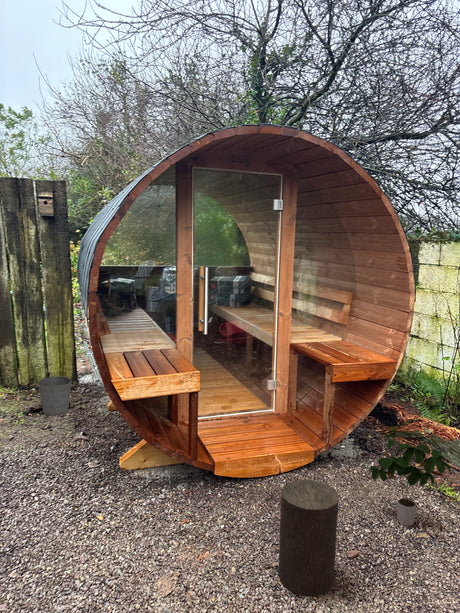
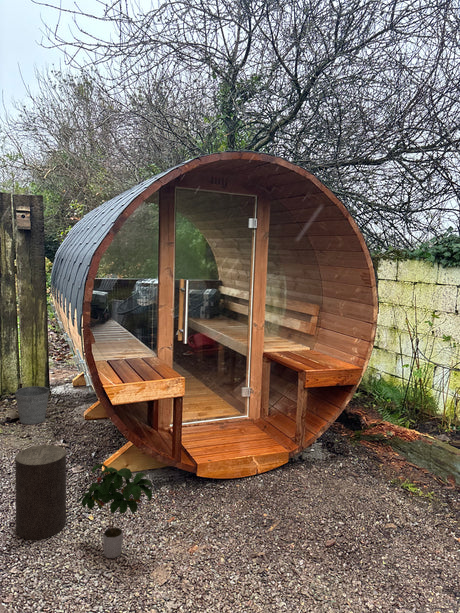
potted plant: present [369,439,451,526] -> present [79,463,152,558]
stool: present [278,480,339,596] -> present [15,445,66,539]

